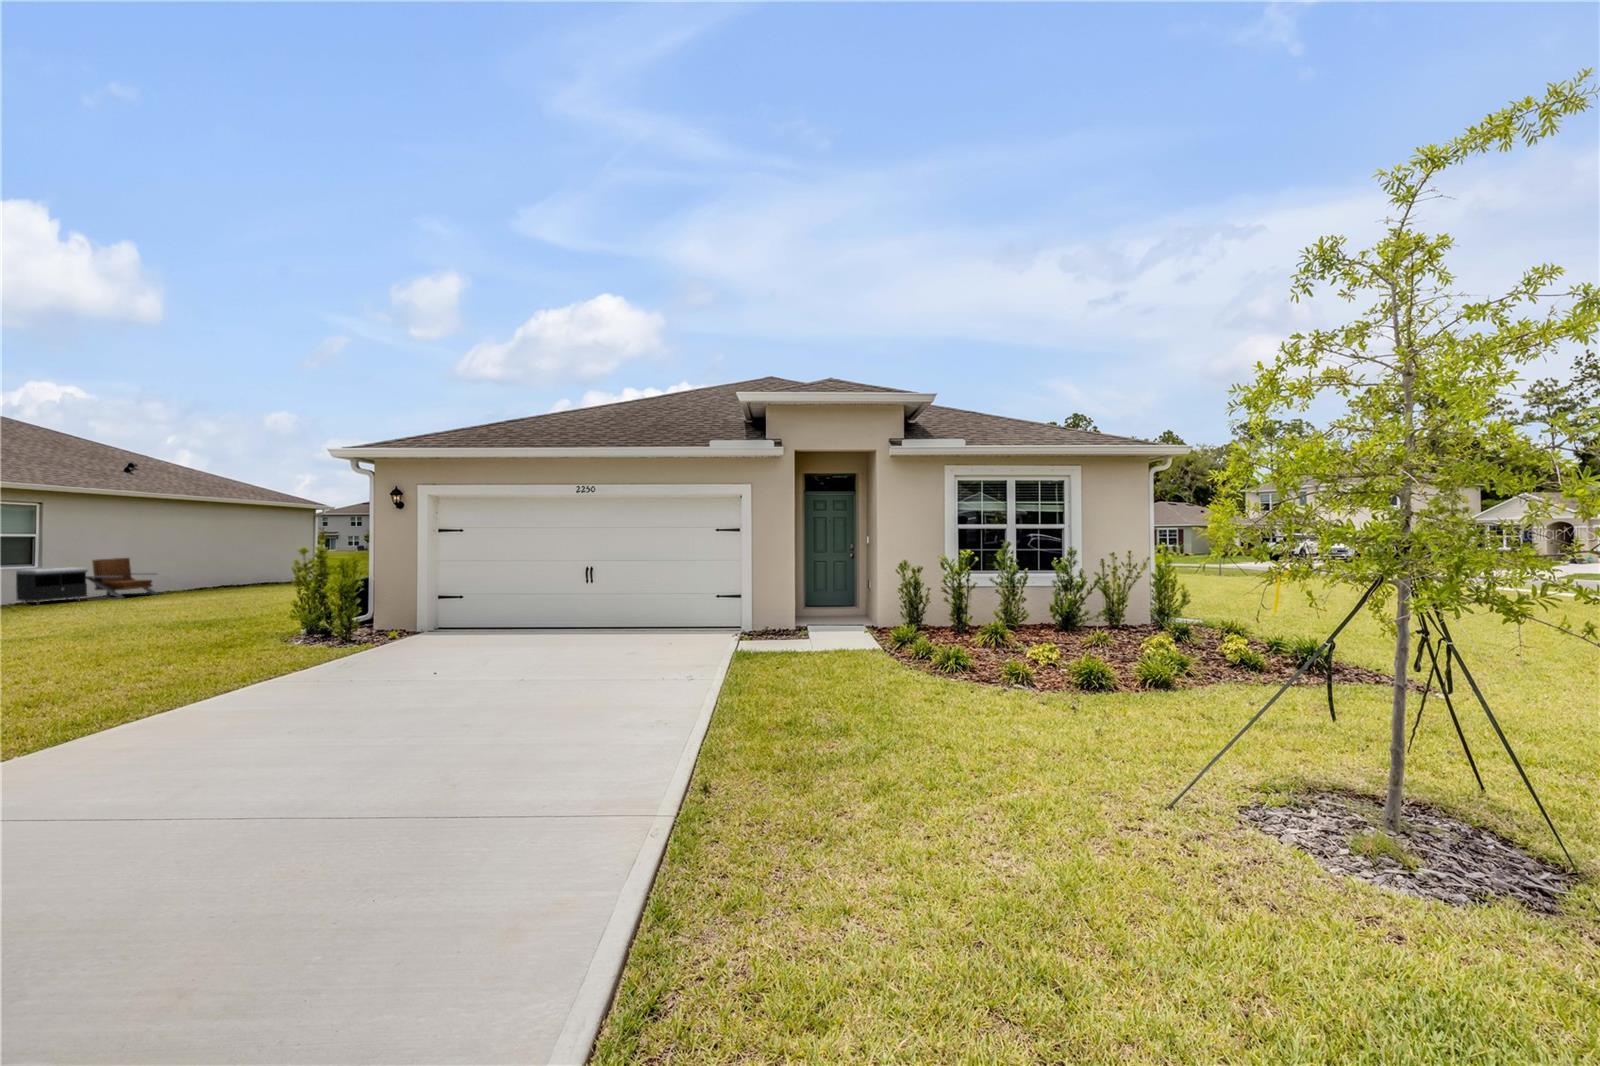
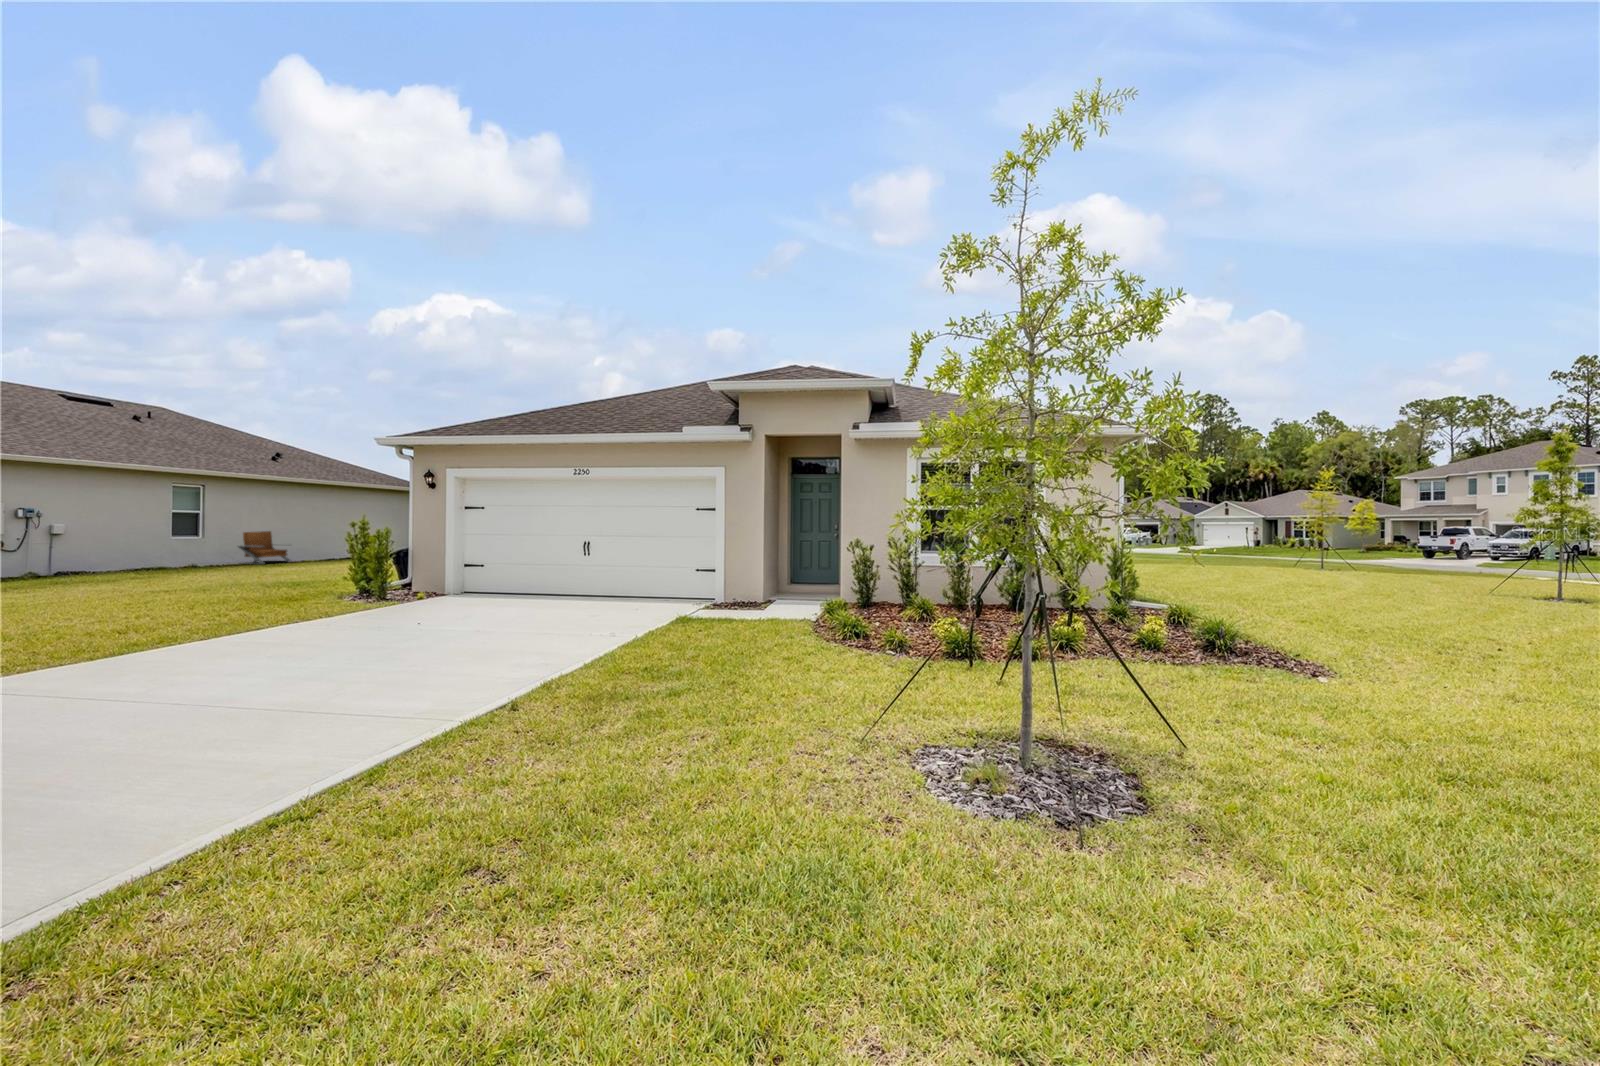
storage bench: present [16,568,88,604] -> none [186,538,238,567]

